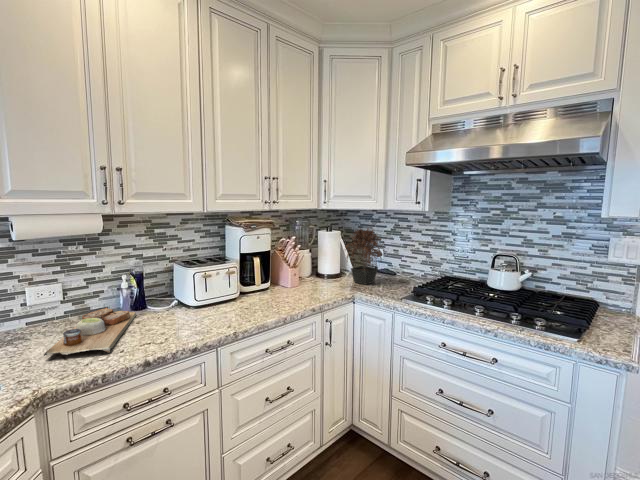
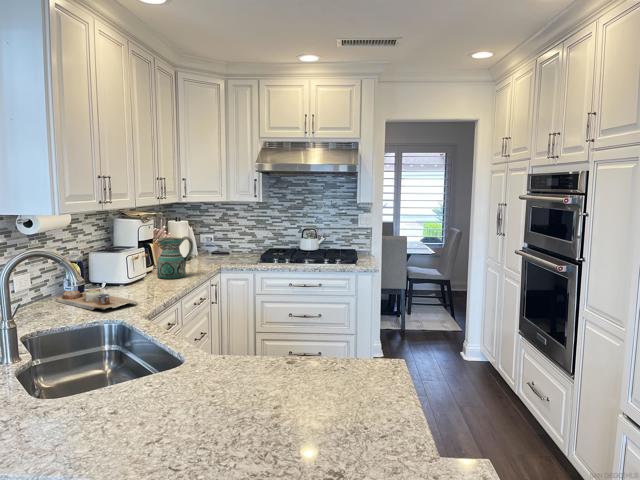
potted plant: present [346,229,384,284] -> none [198,215,234,260]
ceramic pitcher: none [245,252,293,308] -> present [157,236,193,279]

